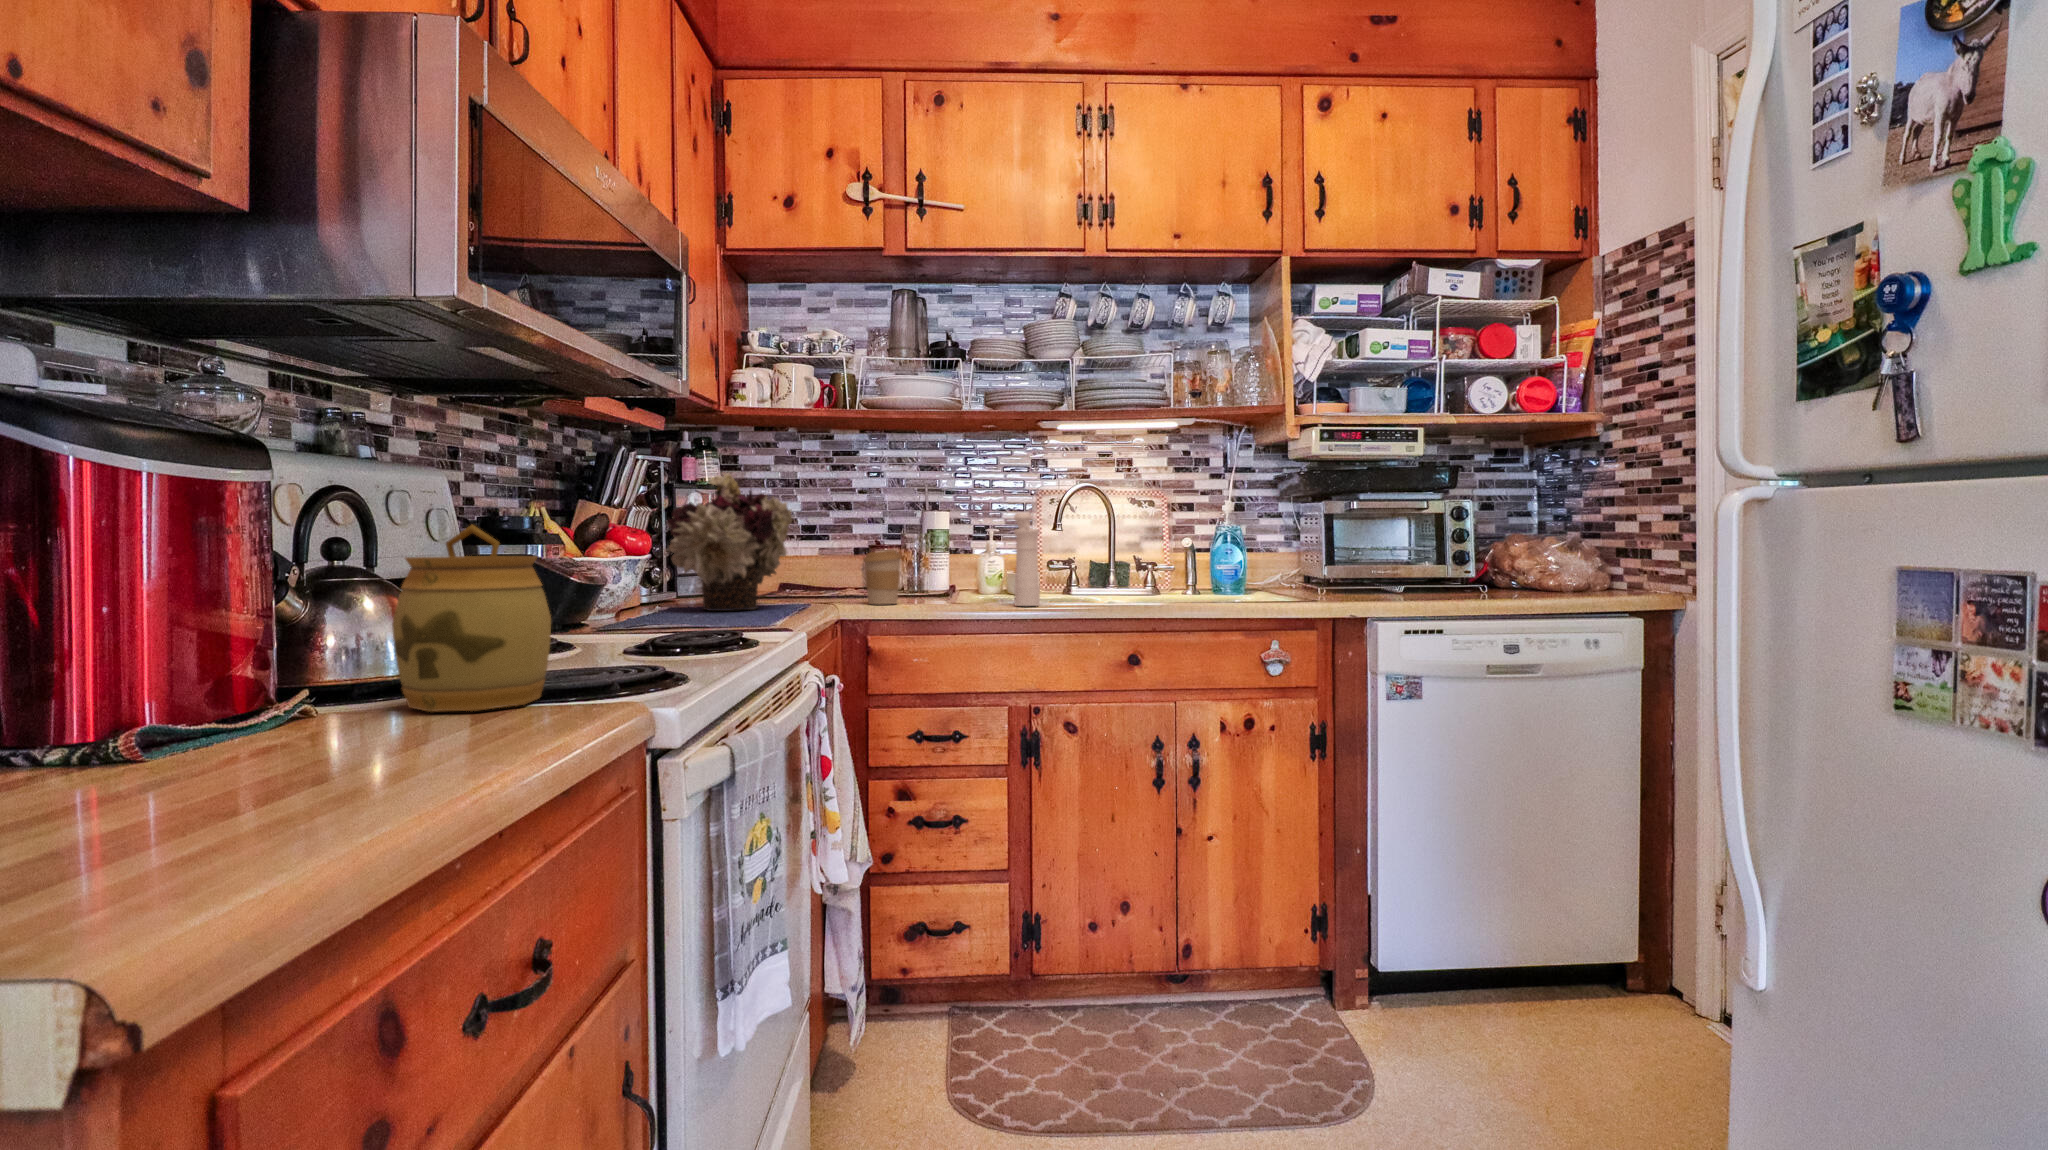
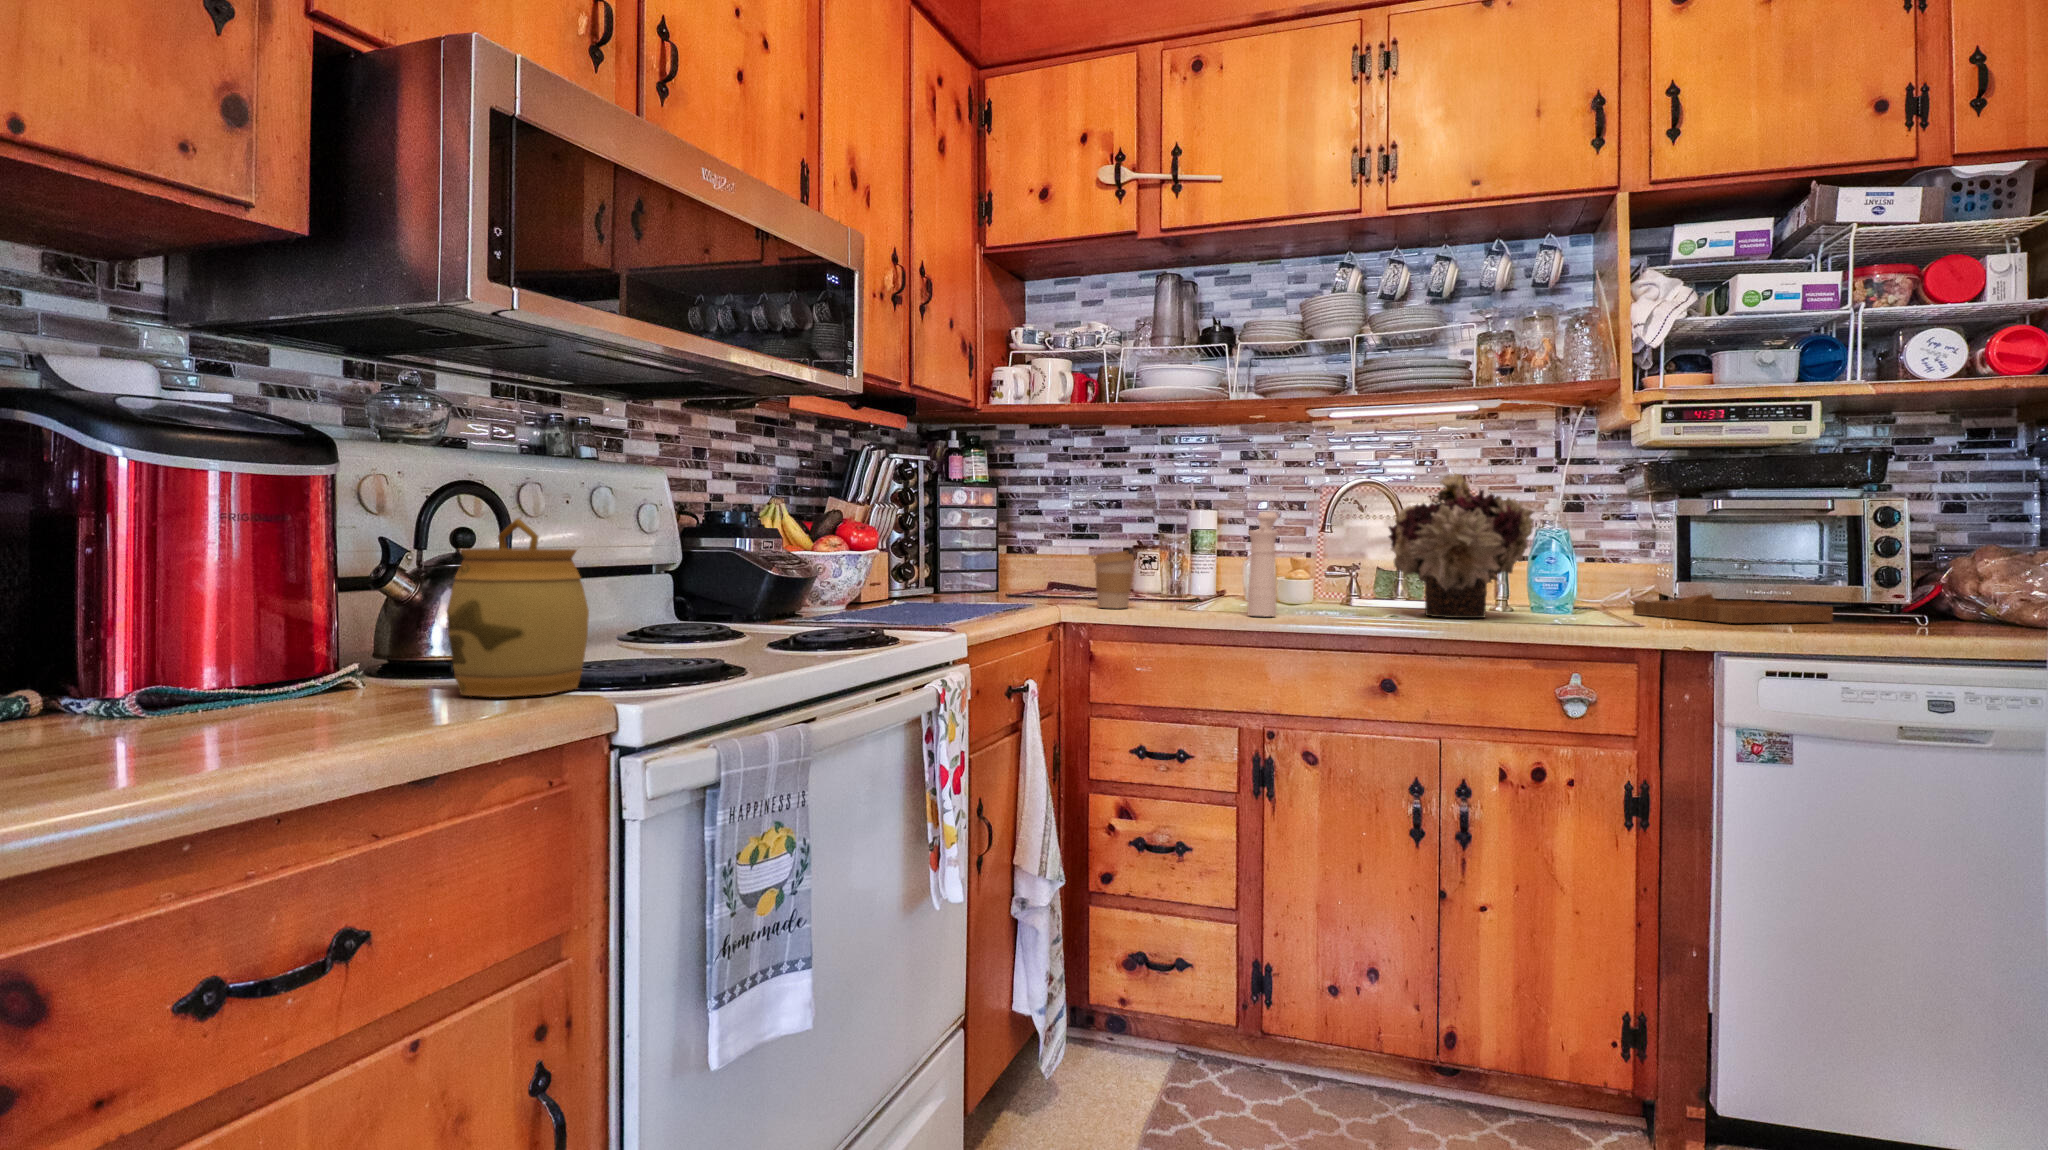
flower arrangement: present [667,473,792,611] -> present [1389,473,1534,618]
tray: none [1295,574,1428,597] -> present [1633,594,1833,623]

